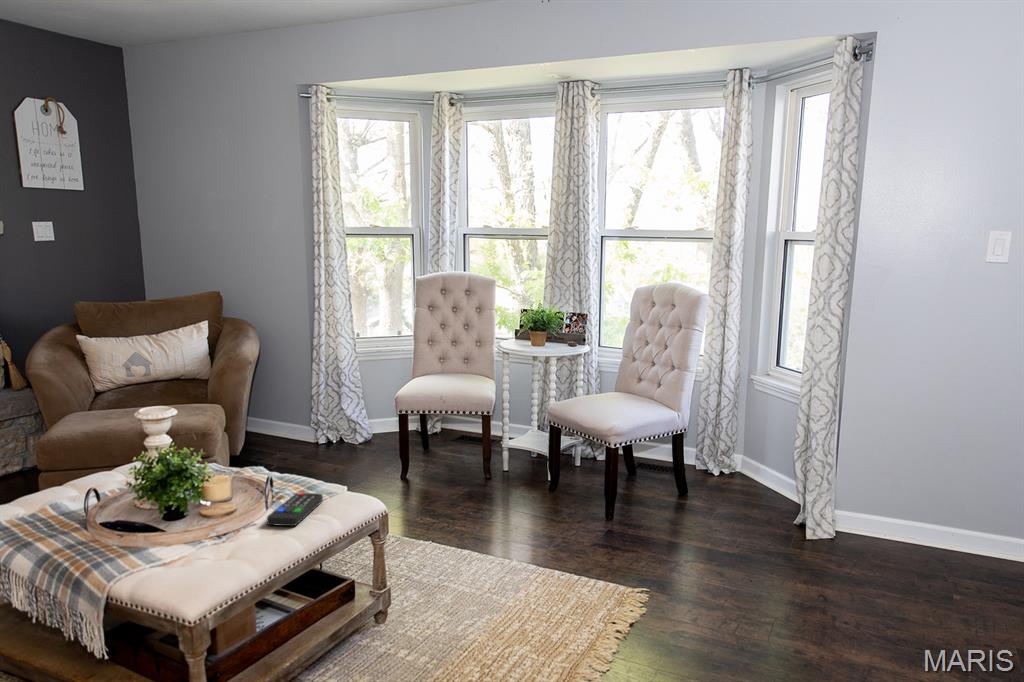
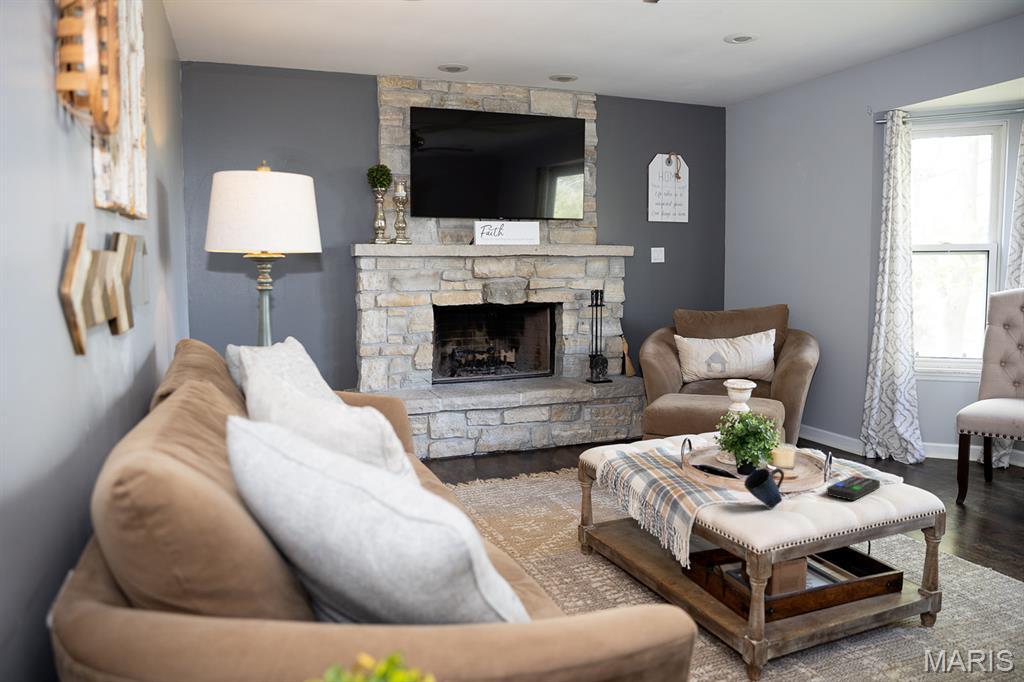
mug: none [166,512,215,561] -> present [744,469,784,508]

